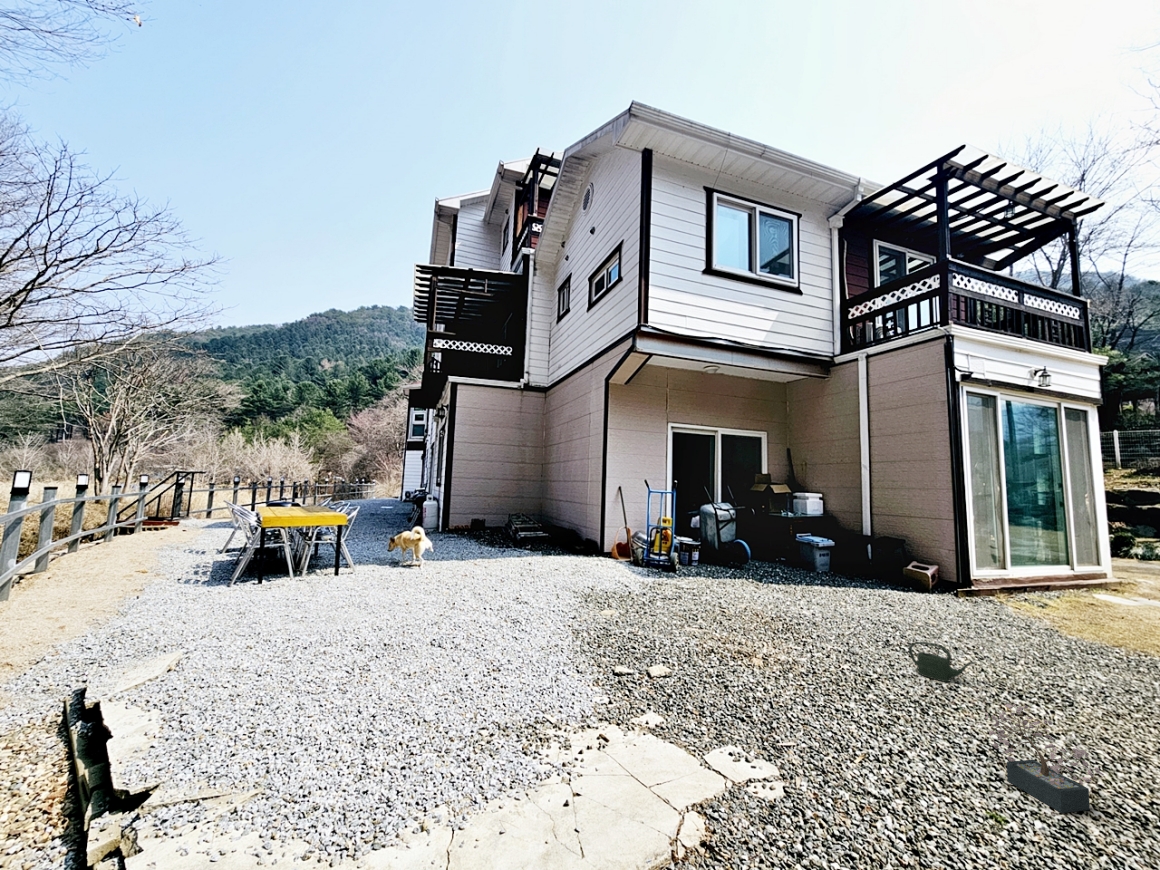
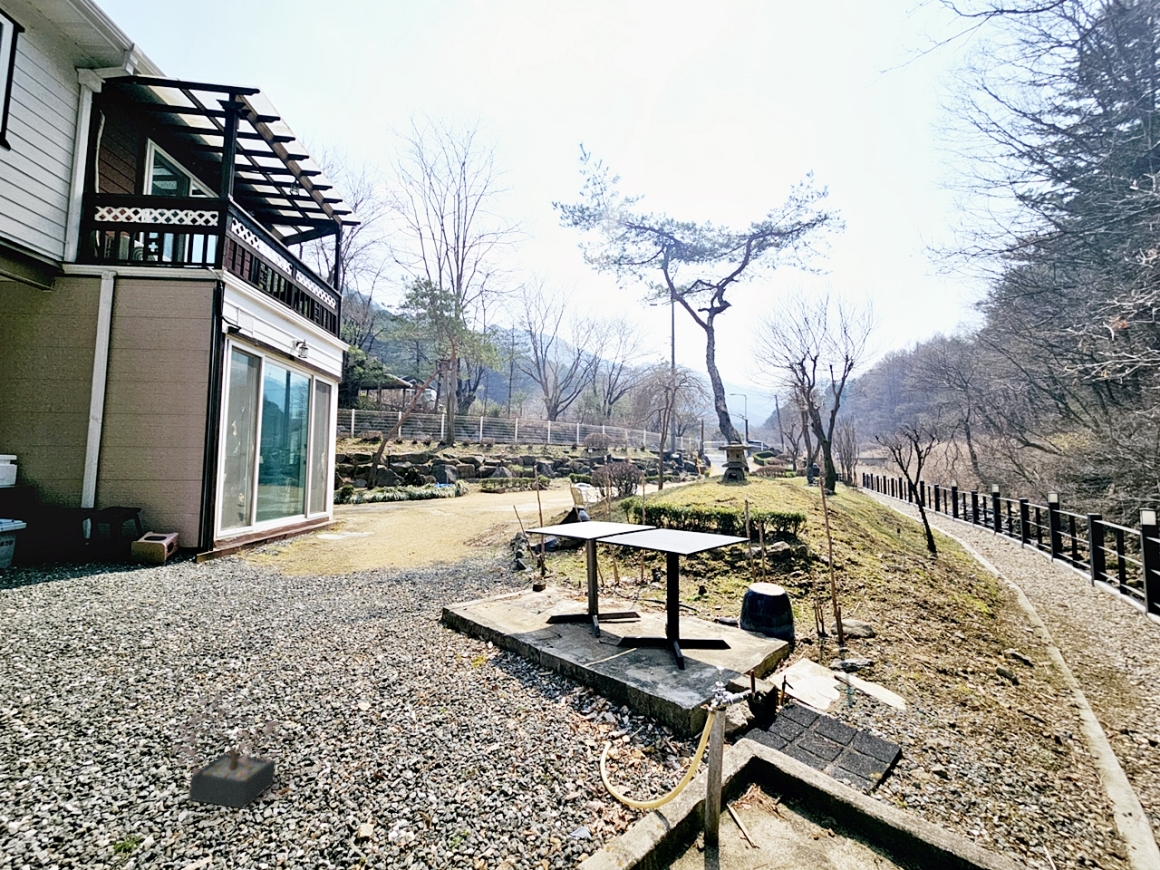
watering can: present [909,642,974,682] -> none [97,638,186,686]

